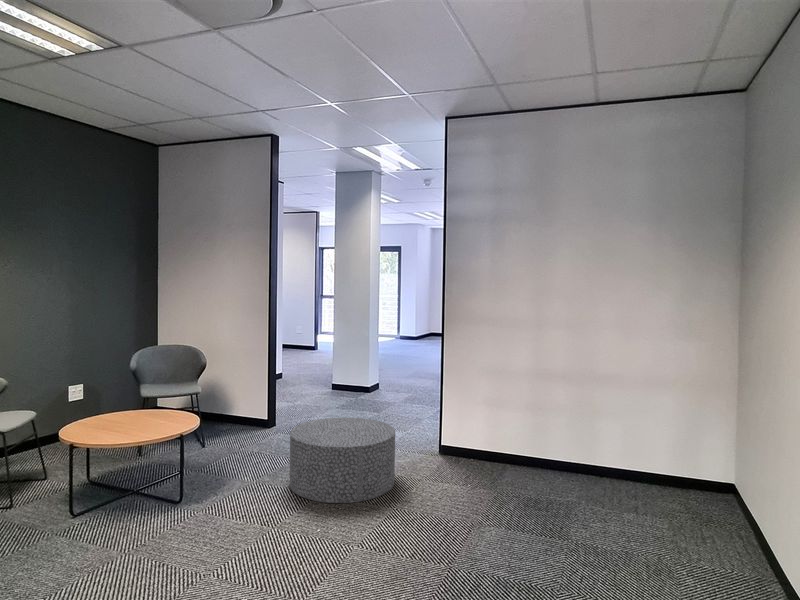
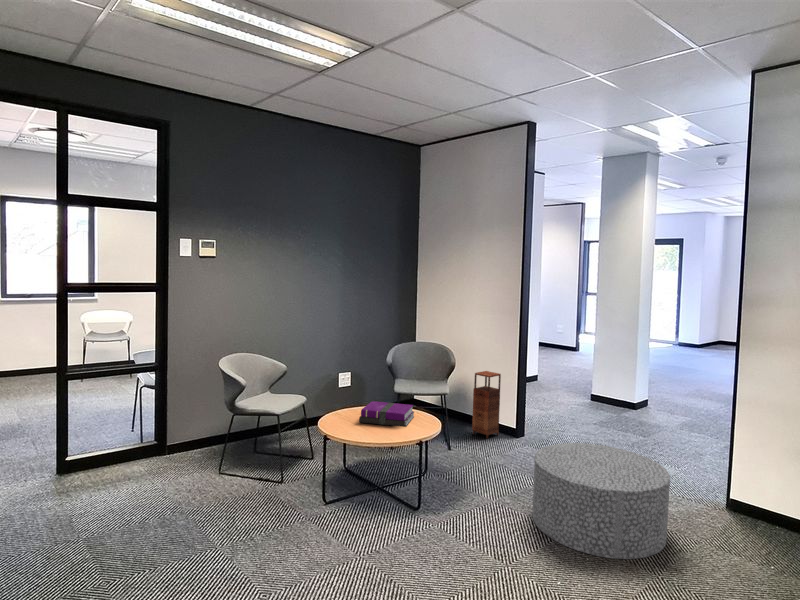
storage cabinet: none [225,368,252,433] -> present [472,371,501,439]
notebook: none [110,404,170,427] -> present [359,401,414,427]

